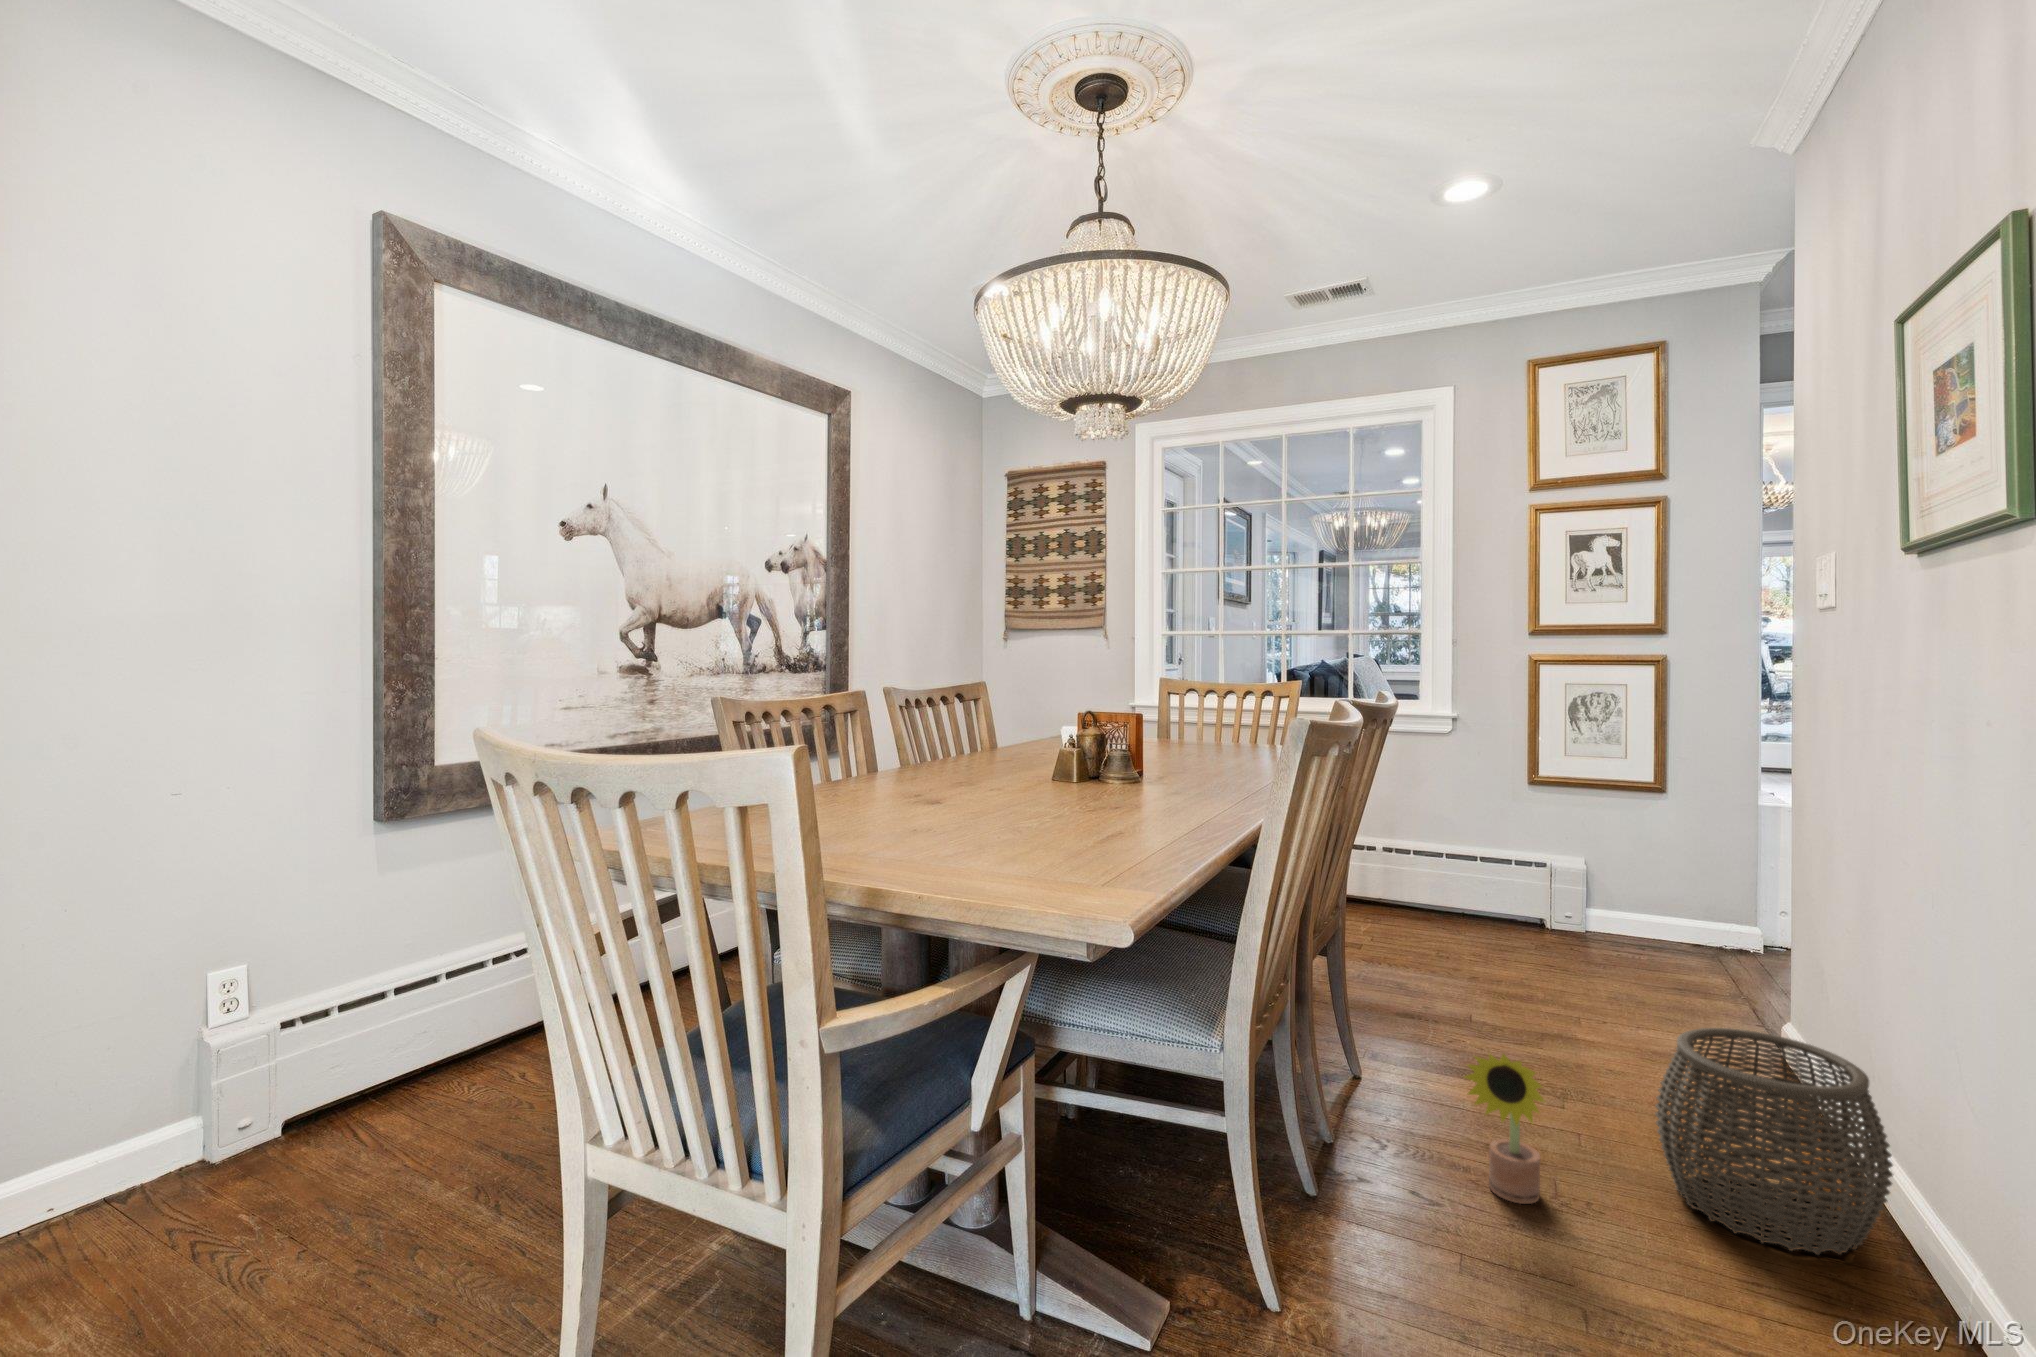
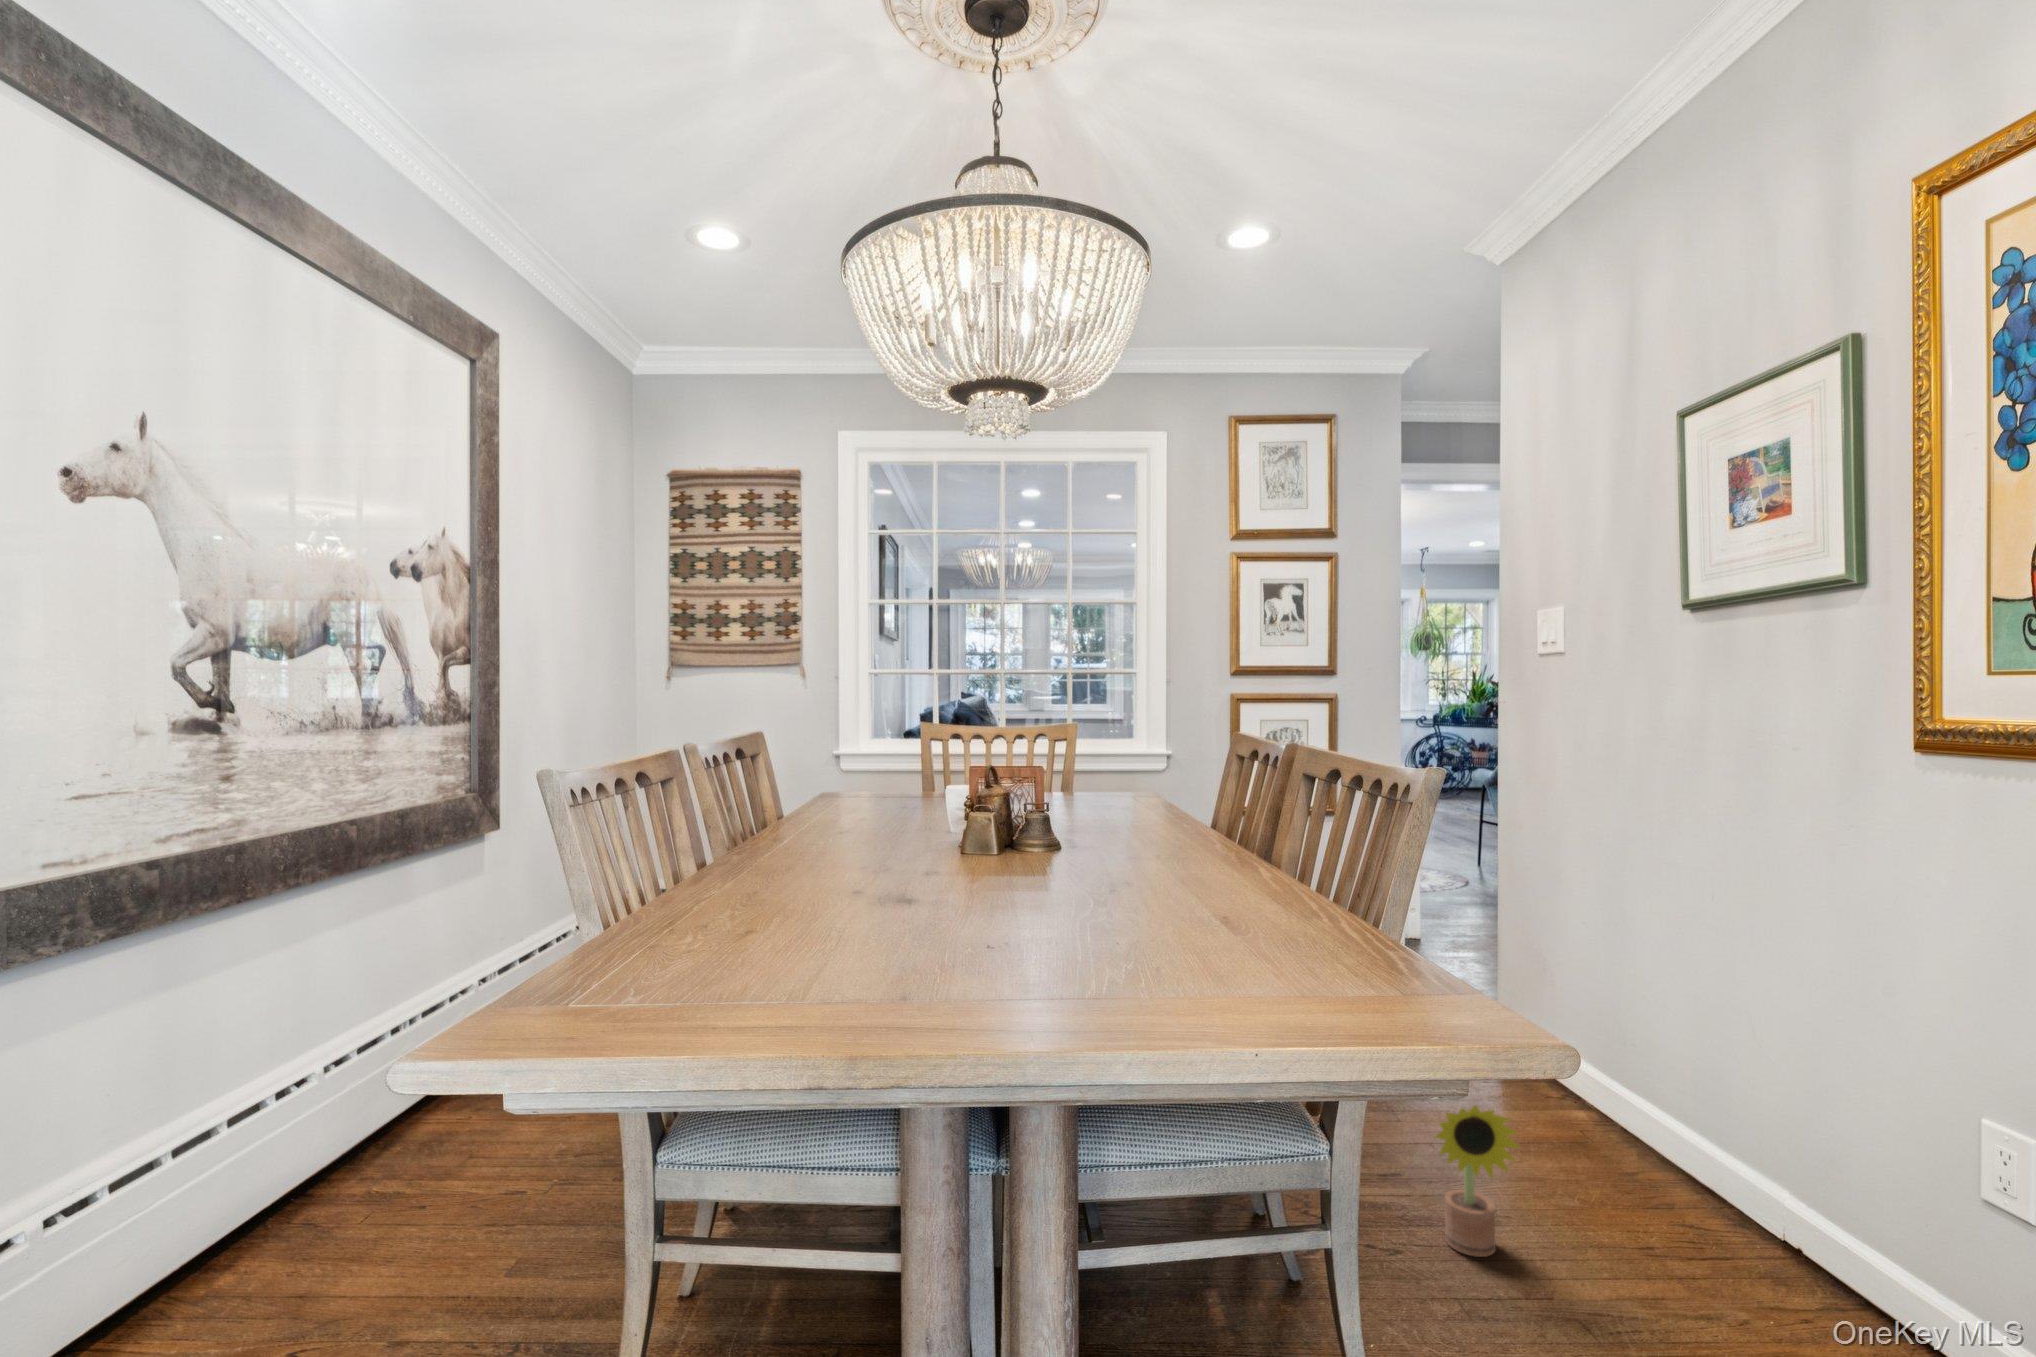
woven basket: present [1655,1028,1893,1255] -> none [1542,1035,1745,1238]

